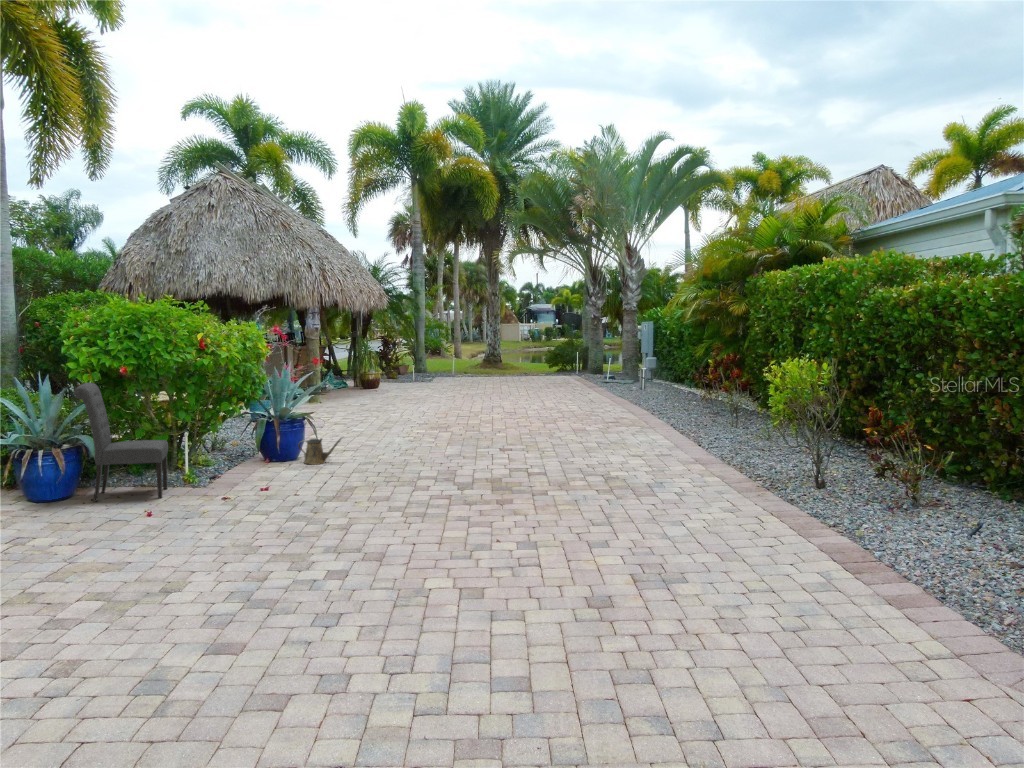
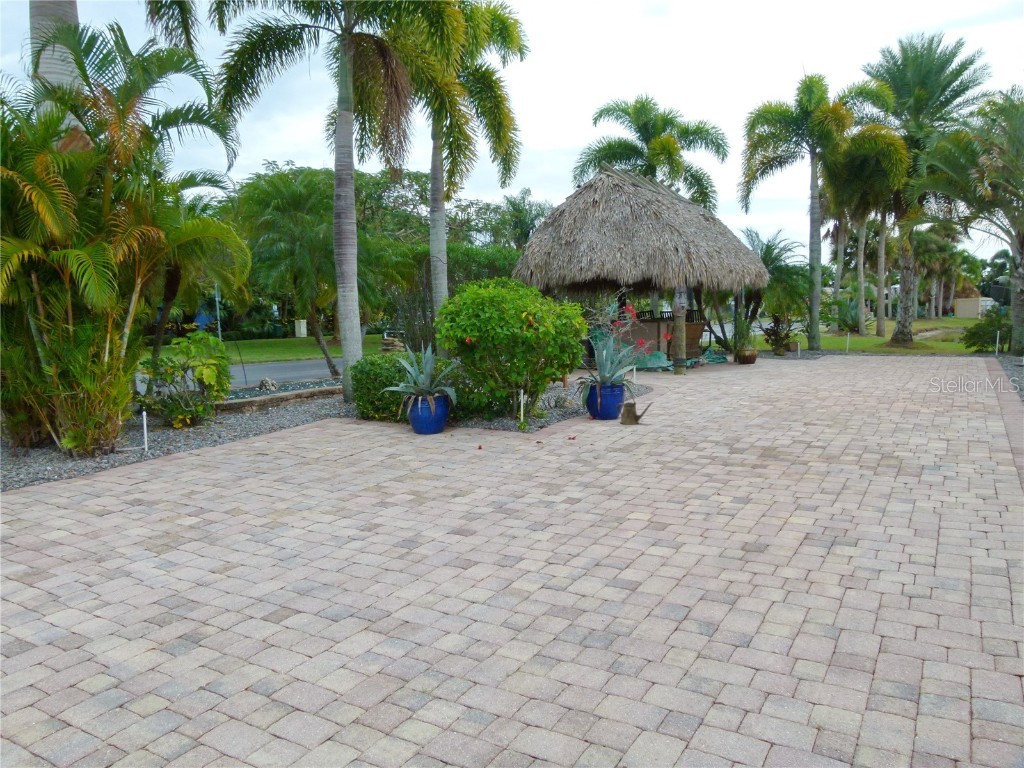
chair: present [74,383,168,502] -> none [441,349,507,439]

